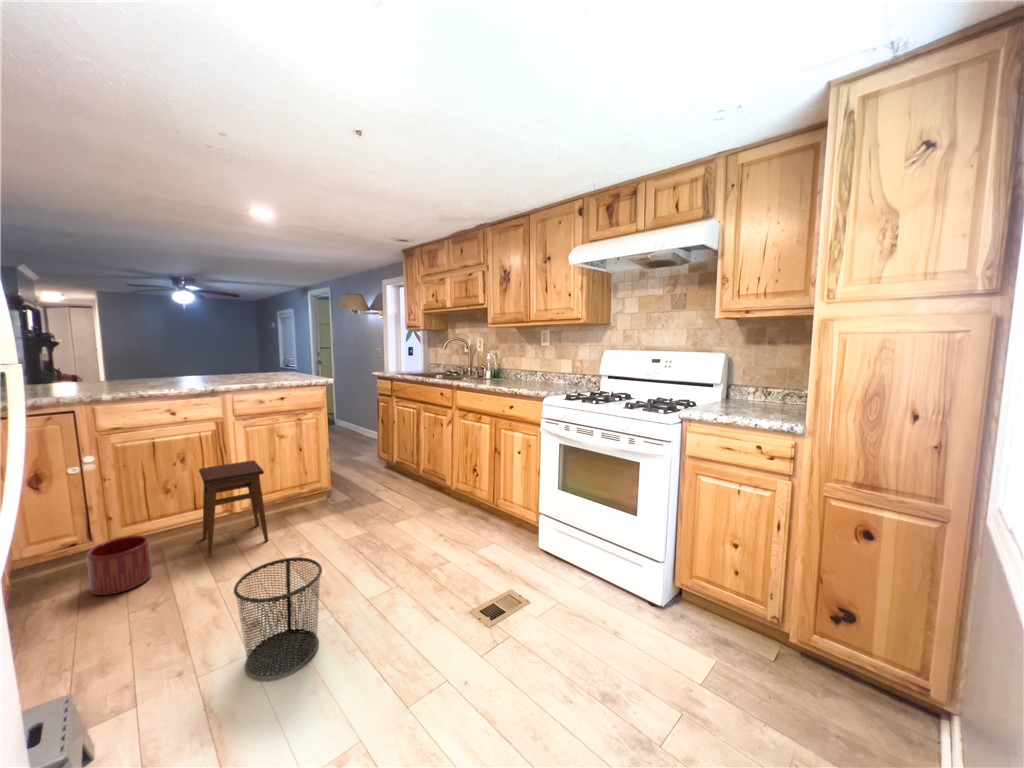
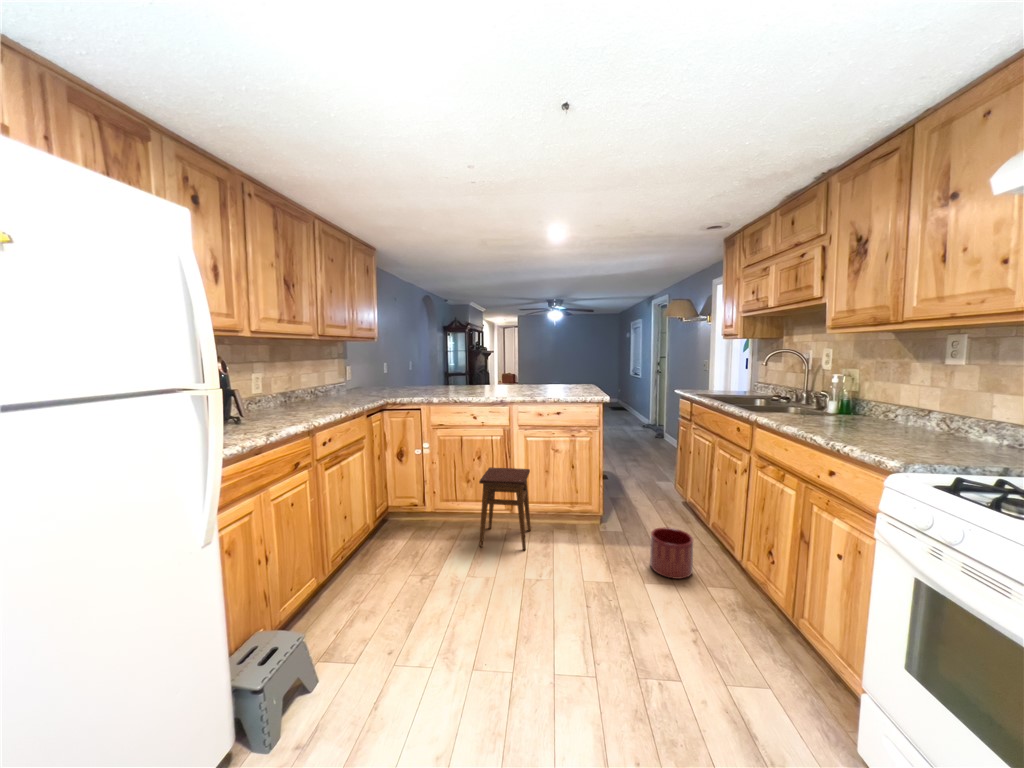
planter: present [87,535,152,595] -> present [650,528,693,579]
waste bin: present [234,557,322,678] -> none [409,584,490,713]

